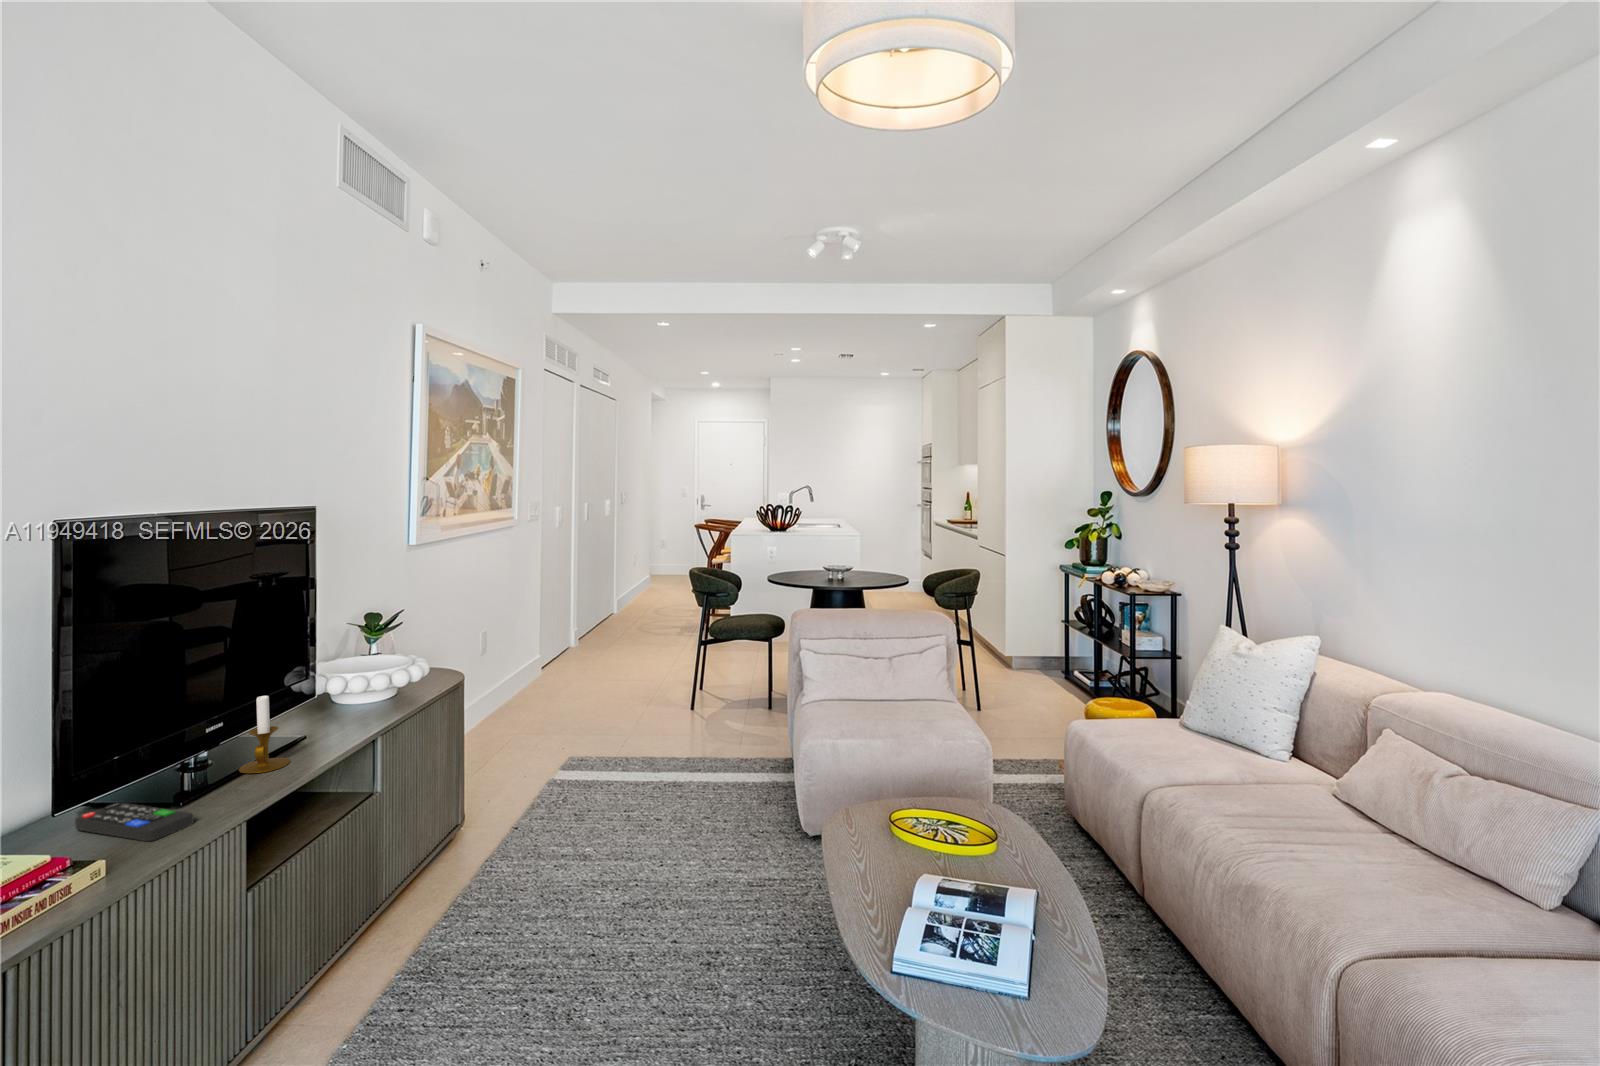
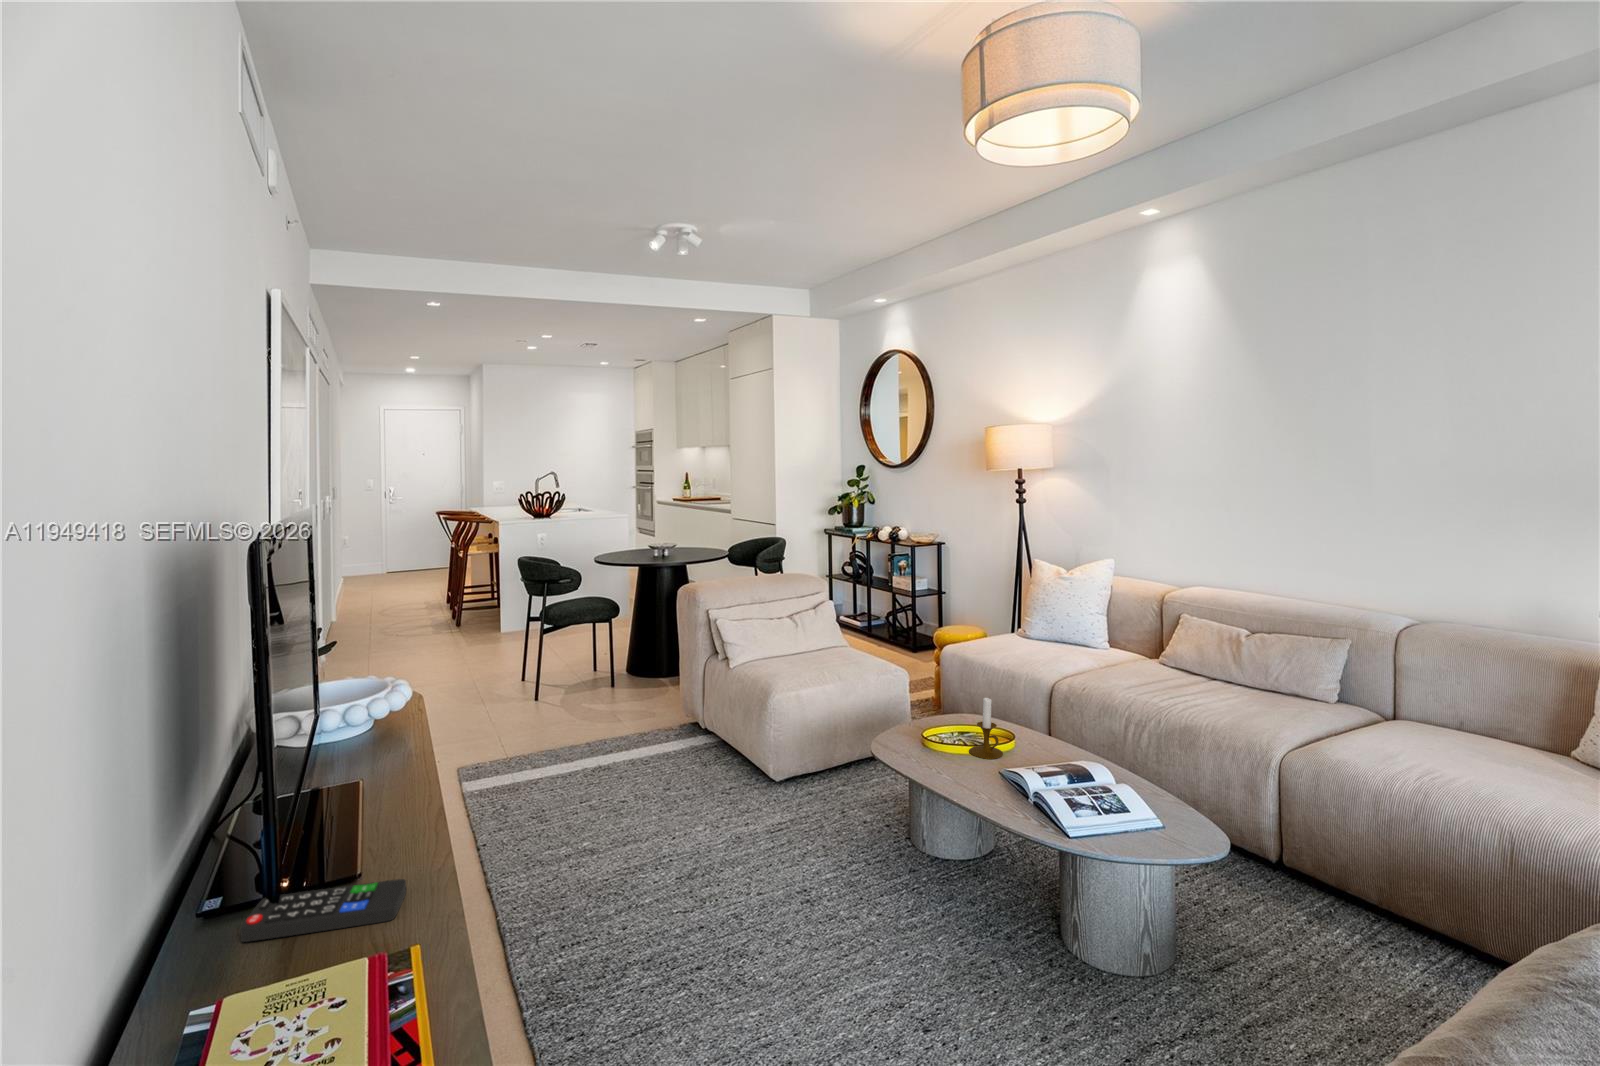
candlestick: present [239,696,290,773] -> present [969,698,1003,759]

